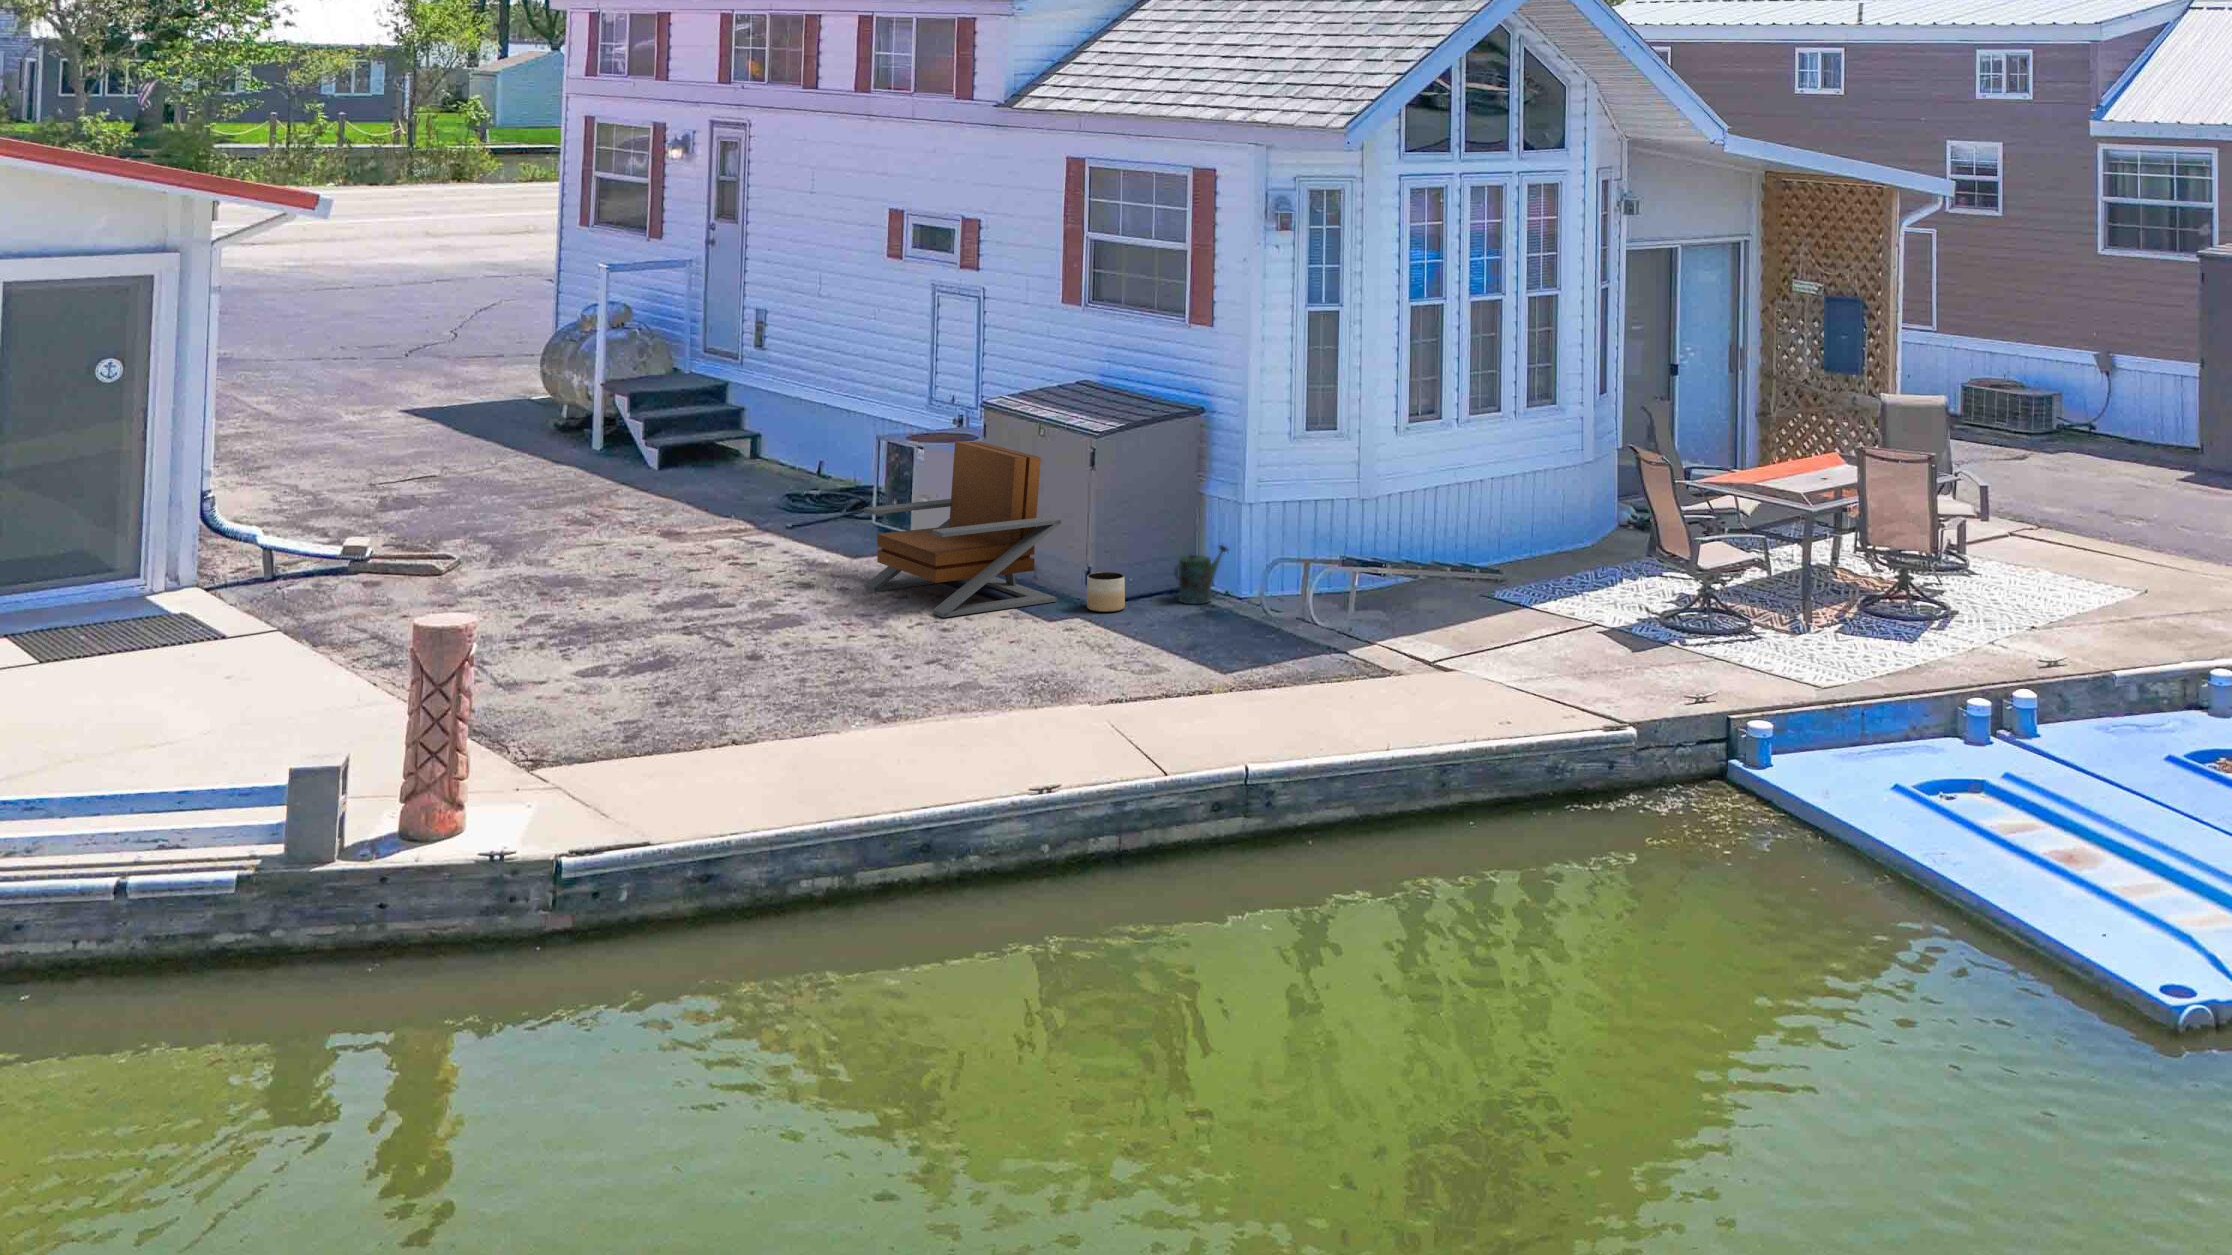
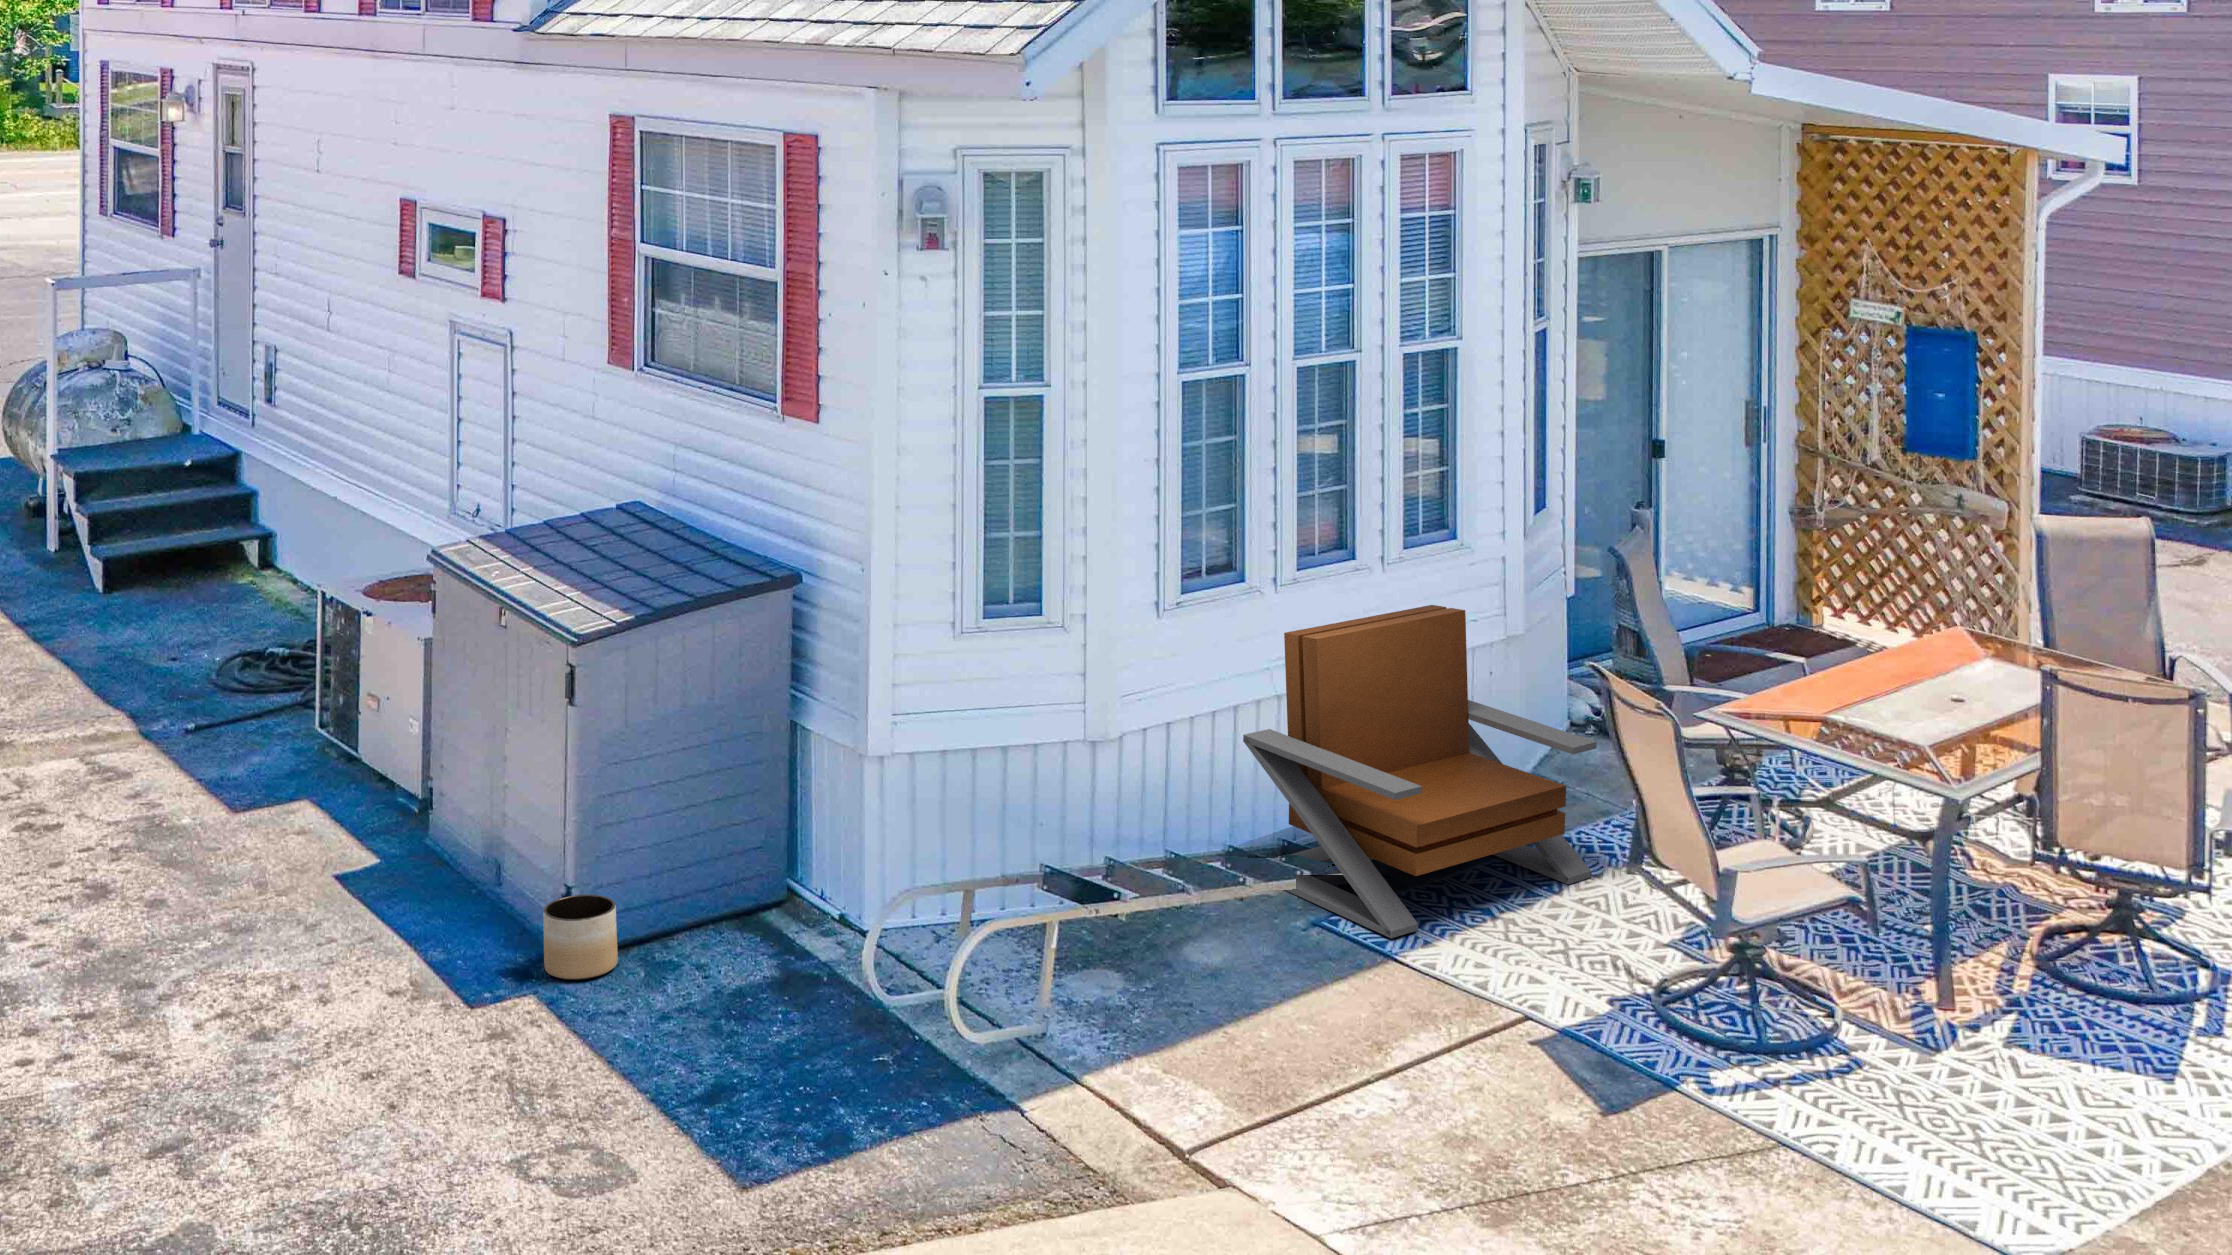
lounge chair: present [864,442,1061,617] -> present [1243,605,1597,938]
watering can: present [1174,545,1228,604] -> none [714,831,831,953]

